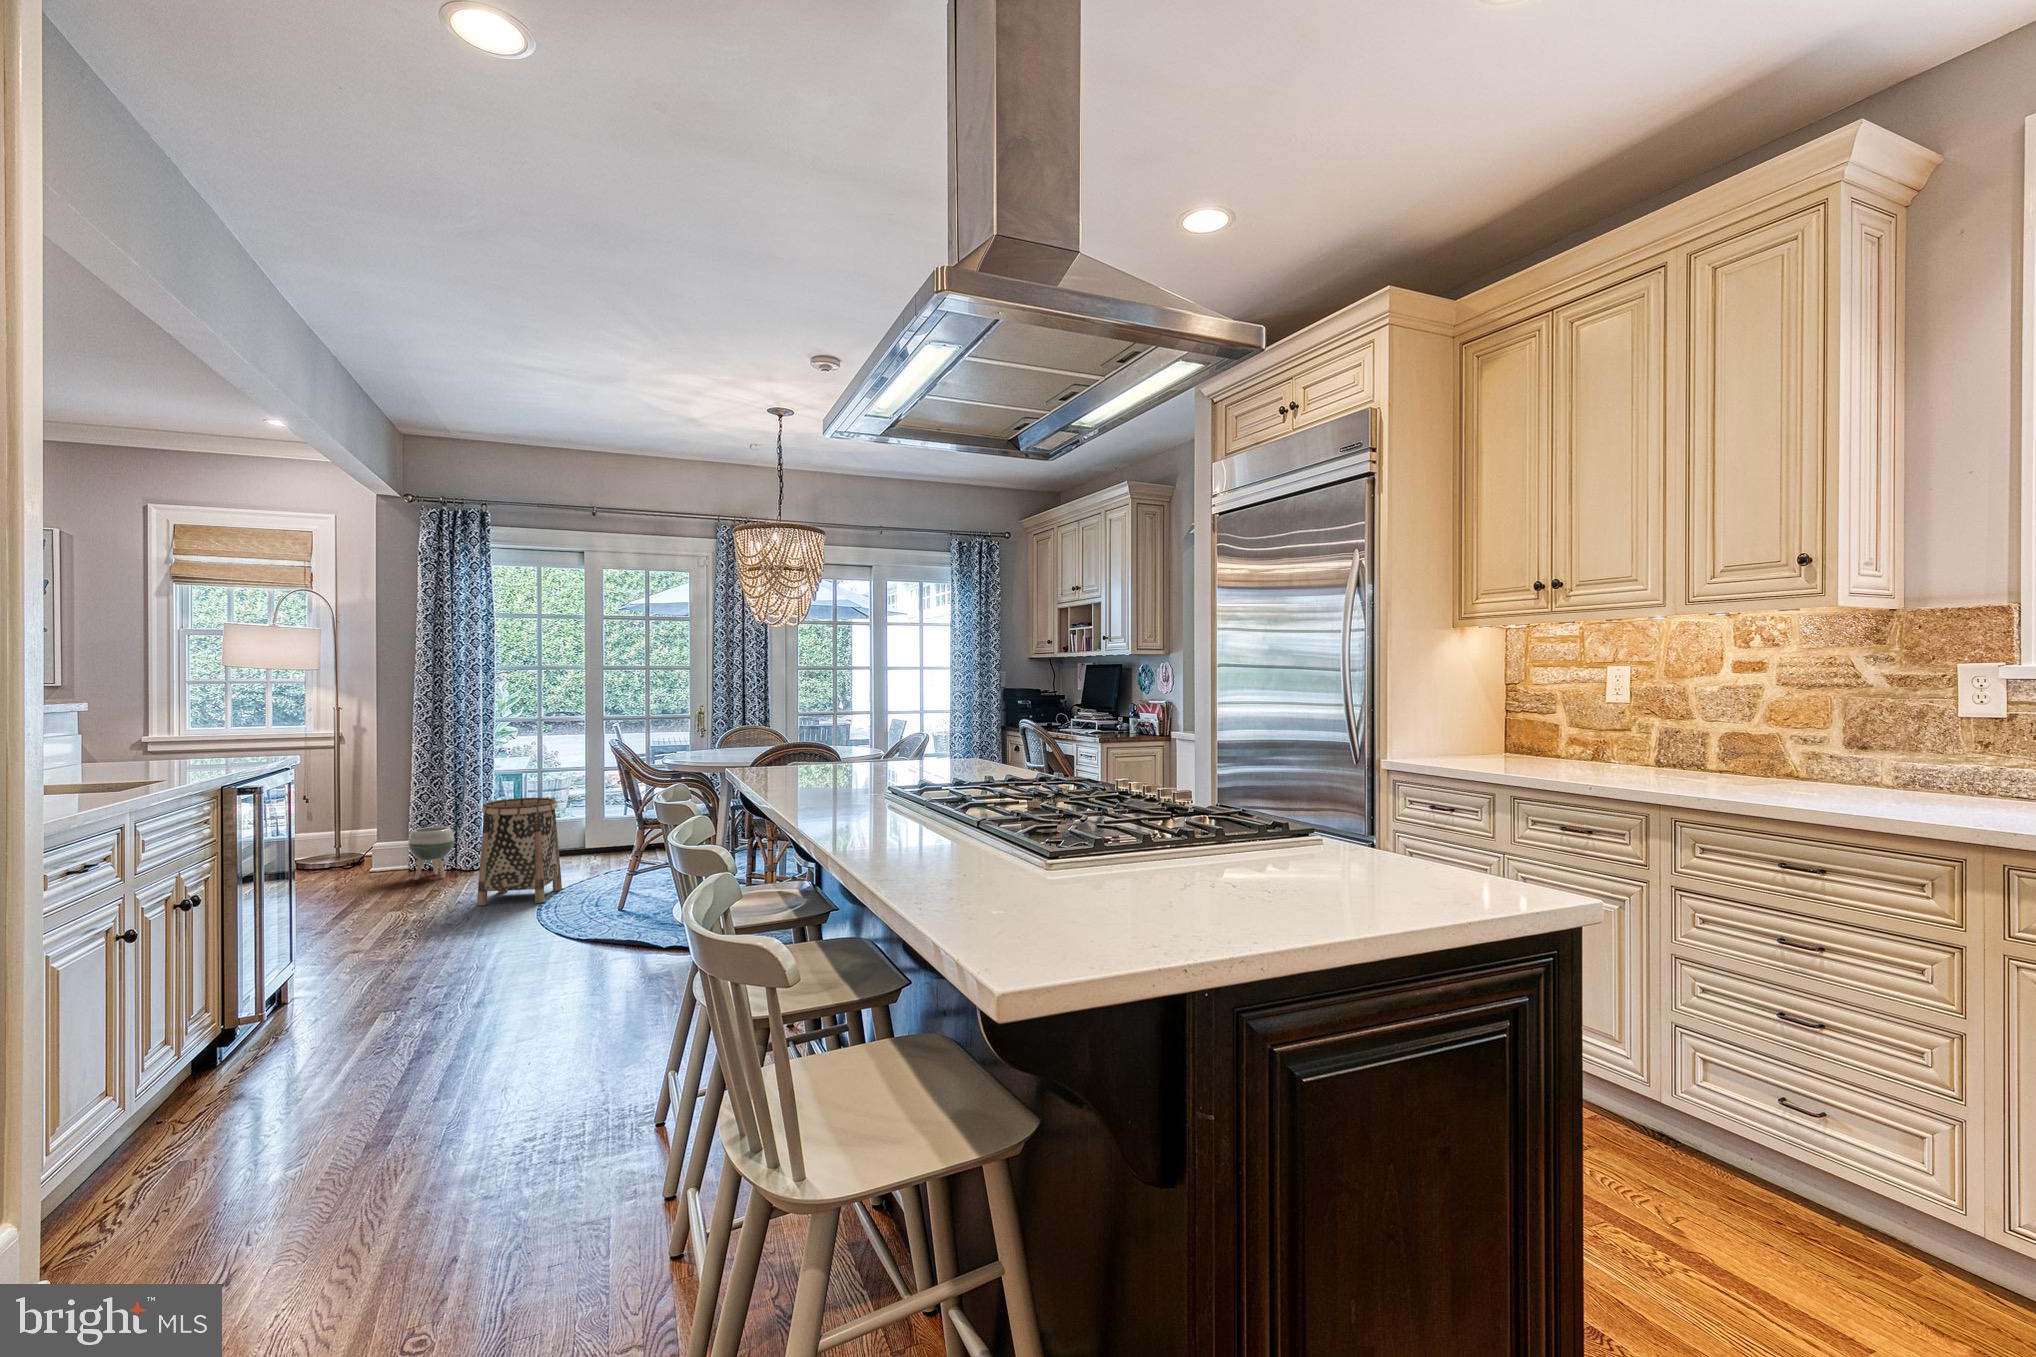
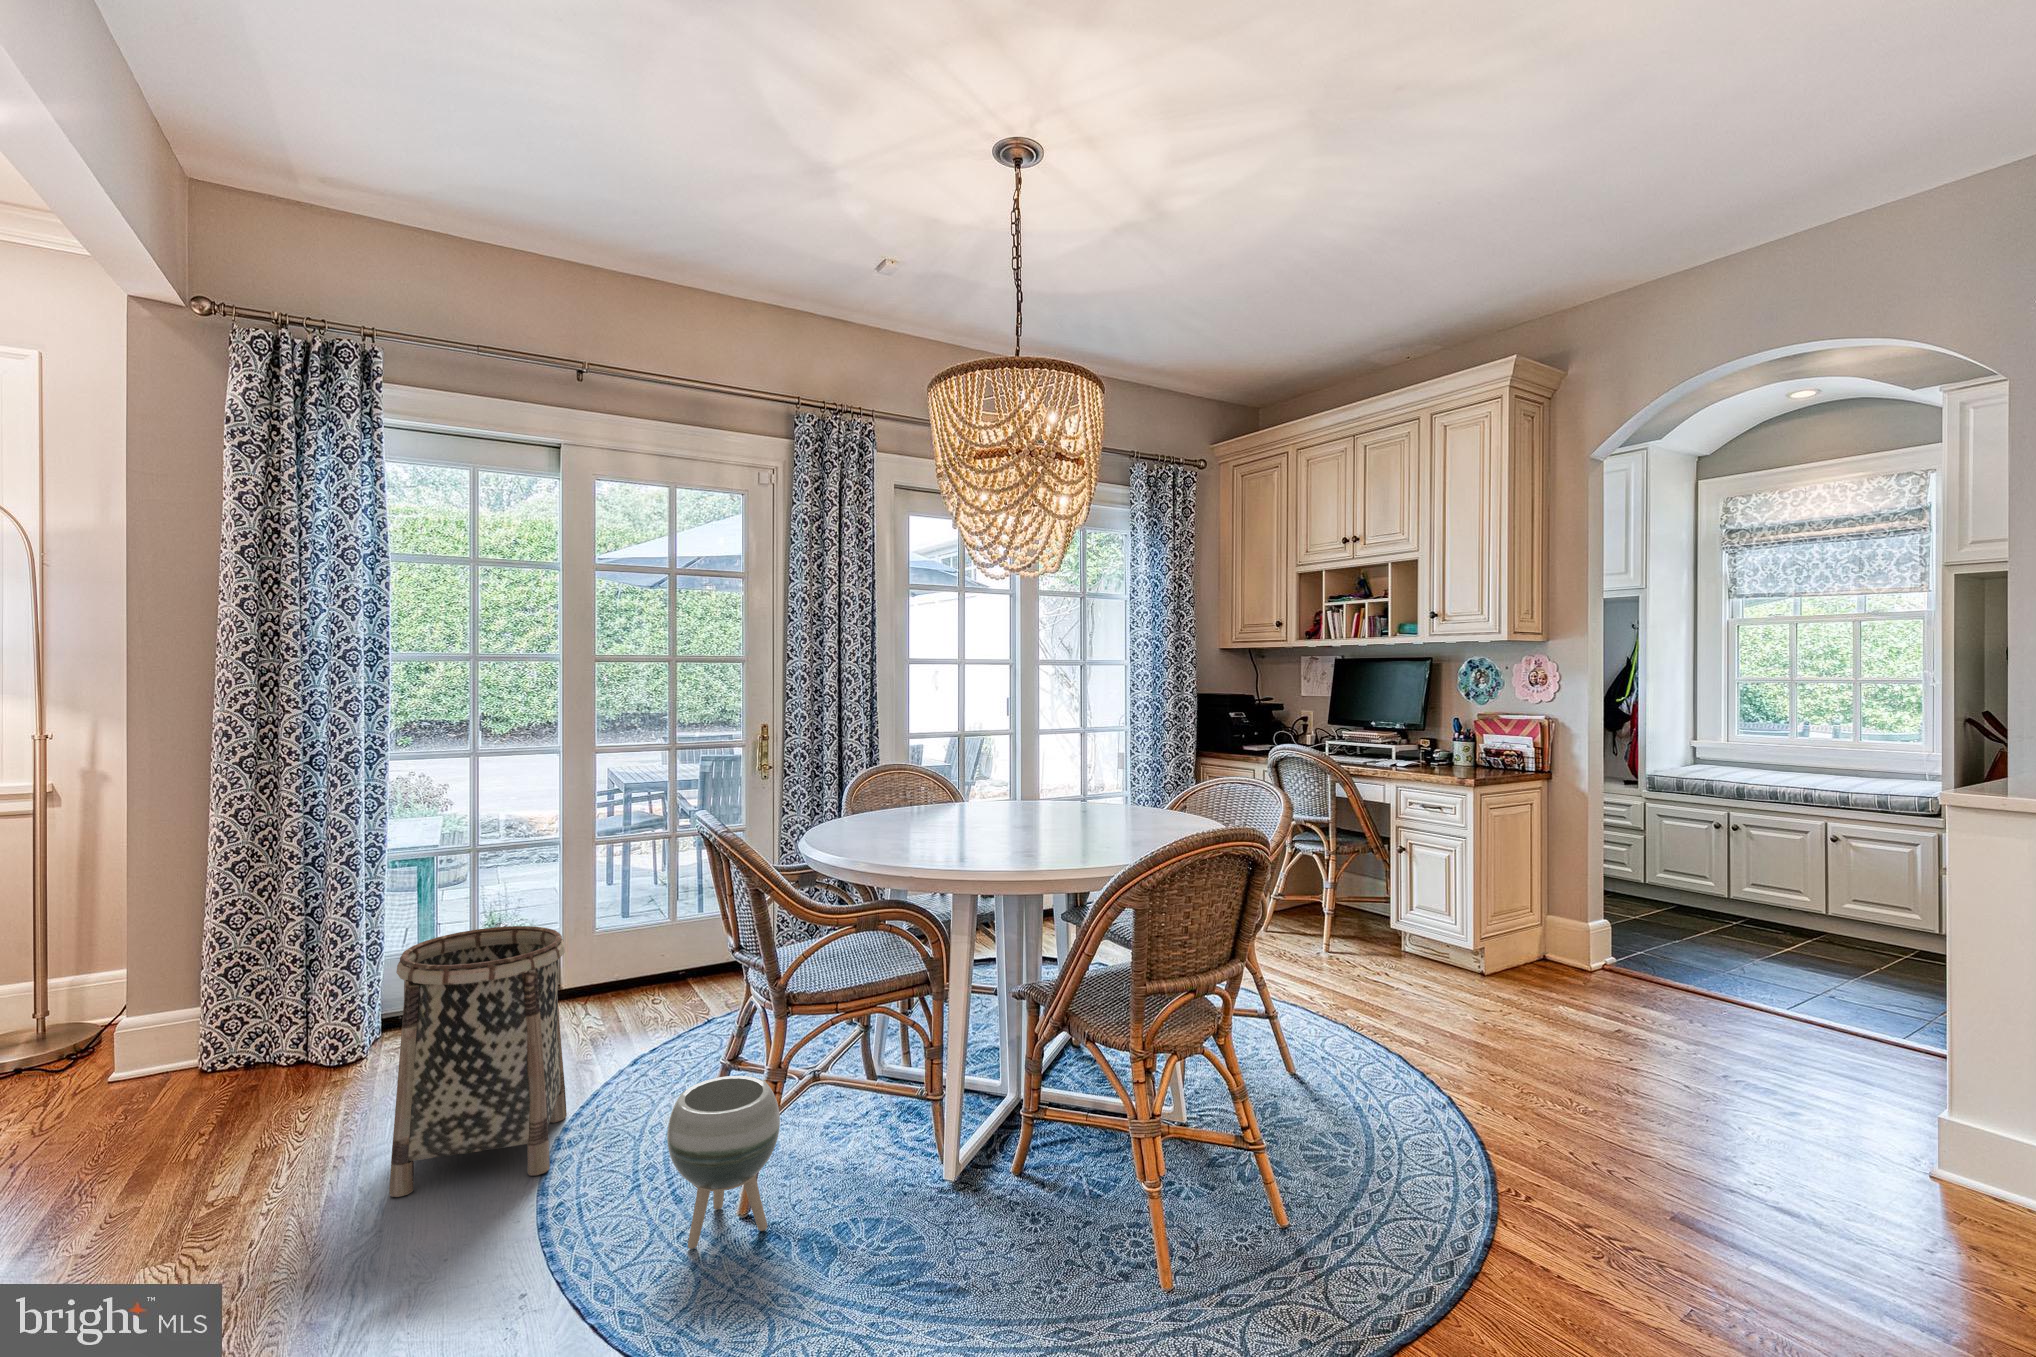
planter: present [409,827,454,880] -> present [667,1076,780,1249]

